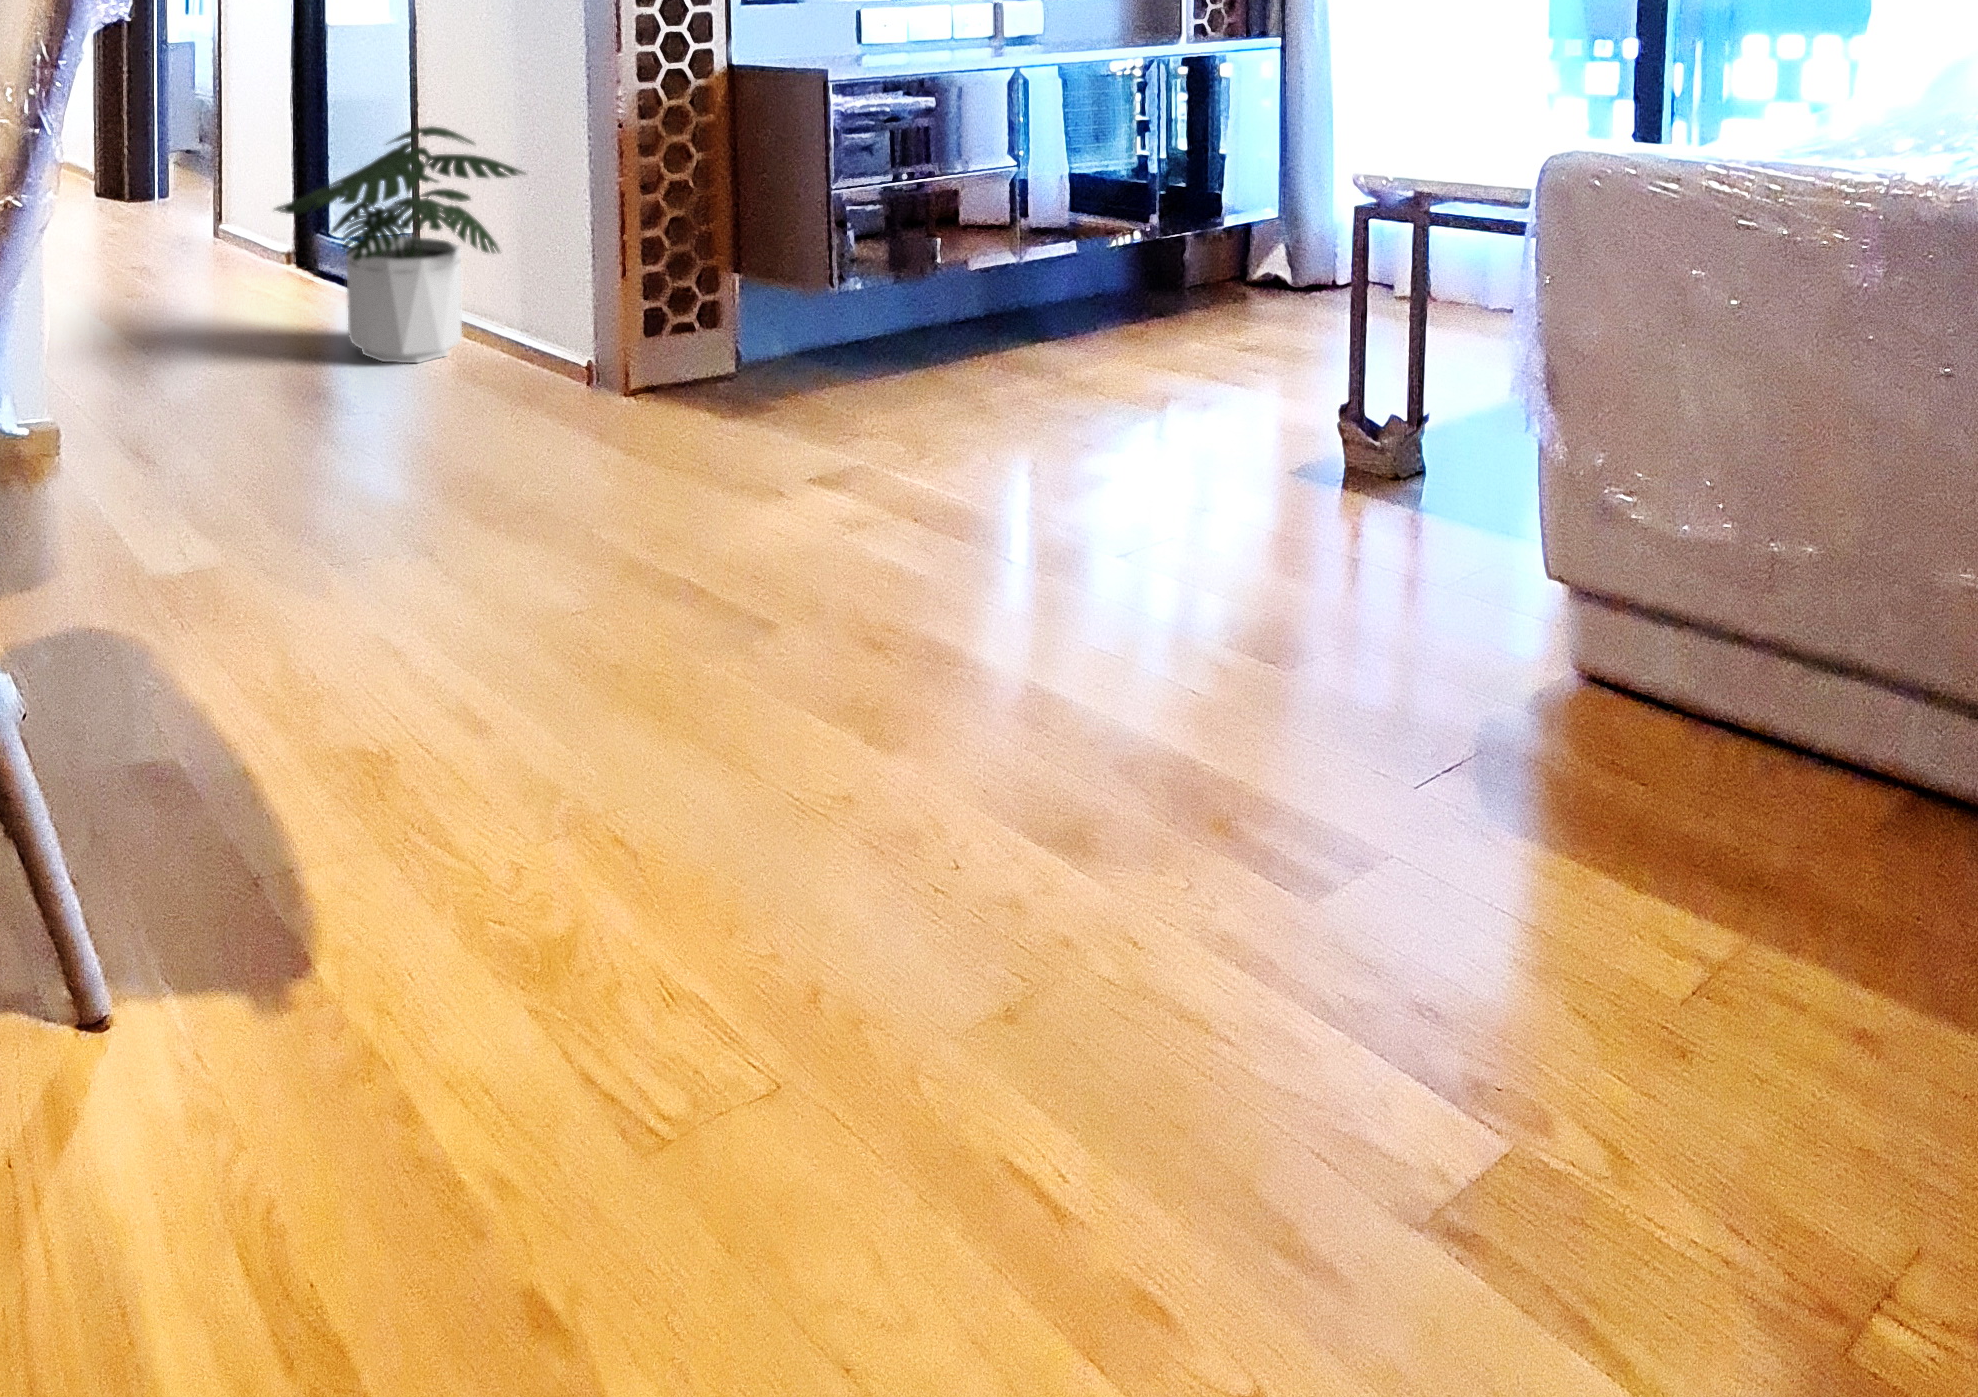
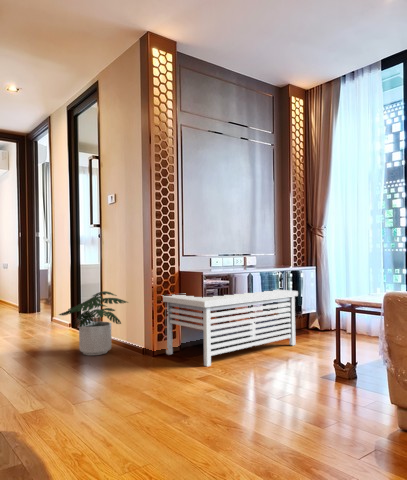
storage bench: none [647,118,1229,447] -> present [163,290,298,366]

